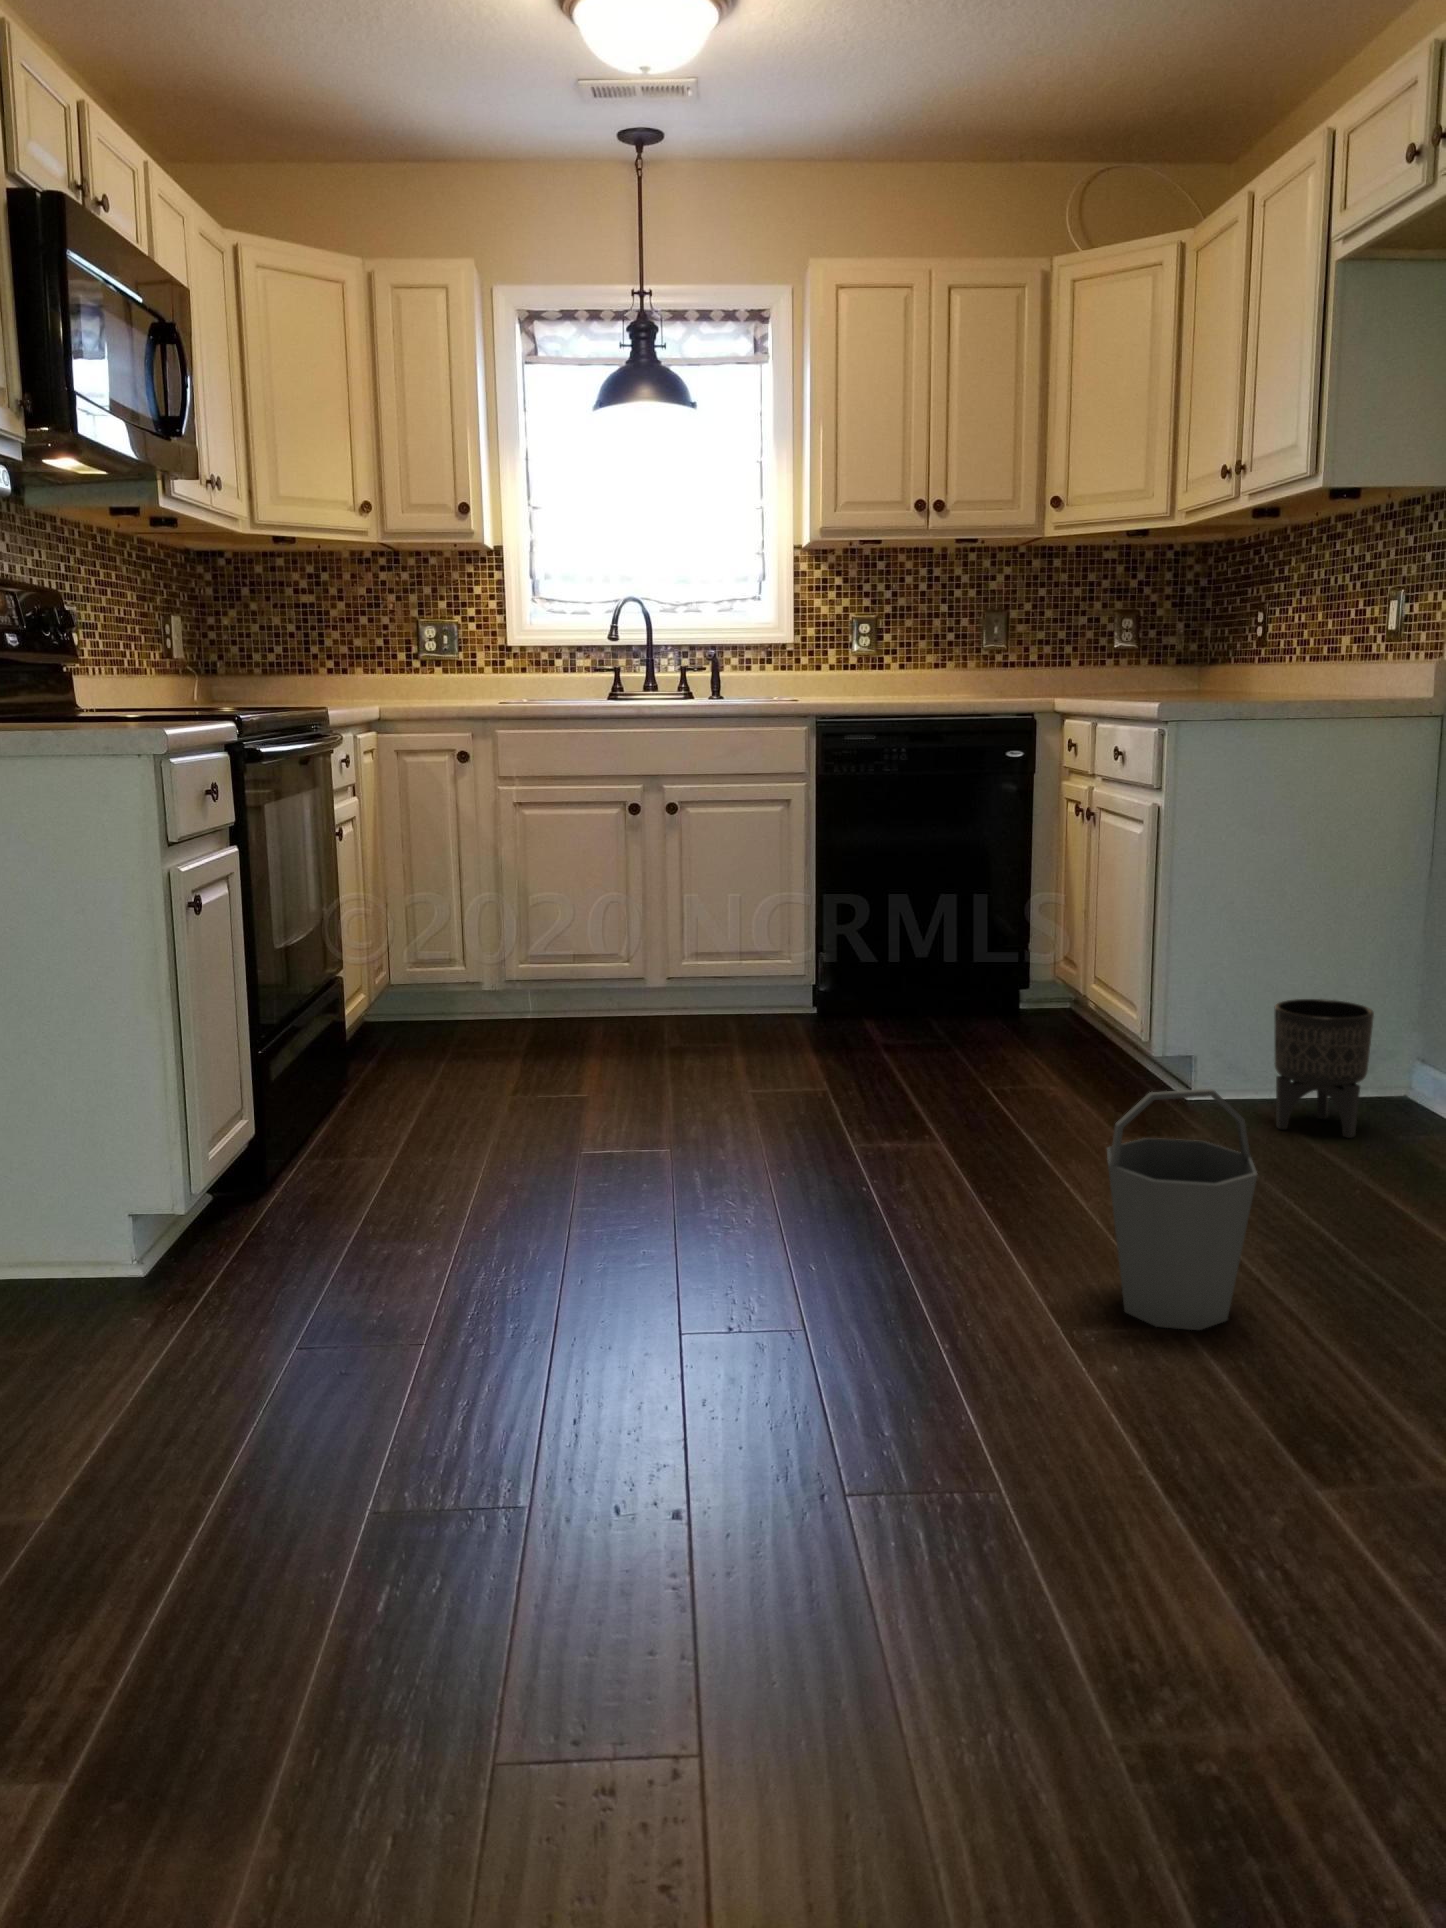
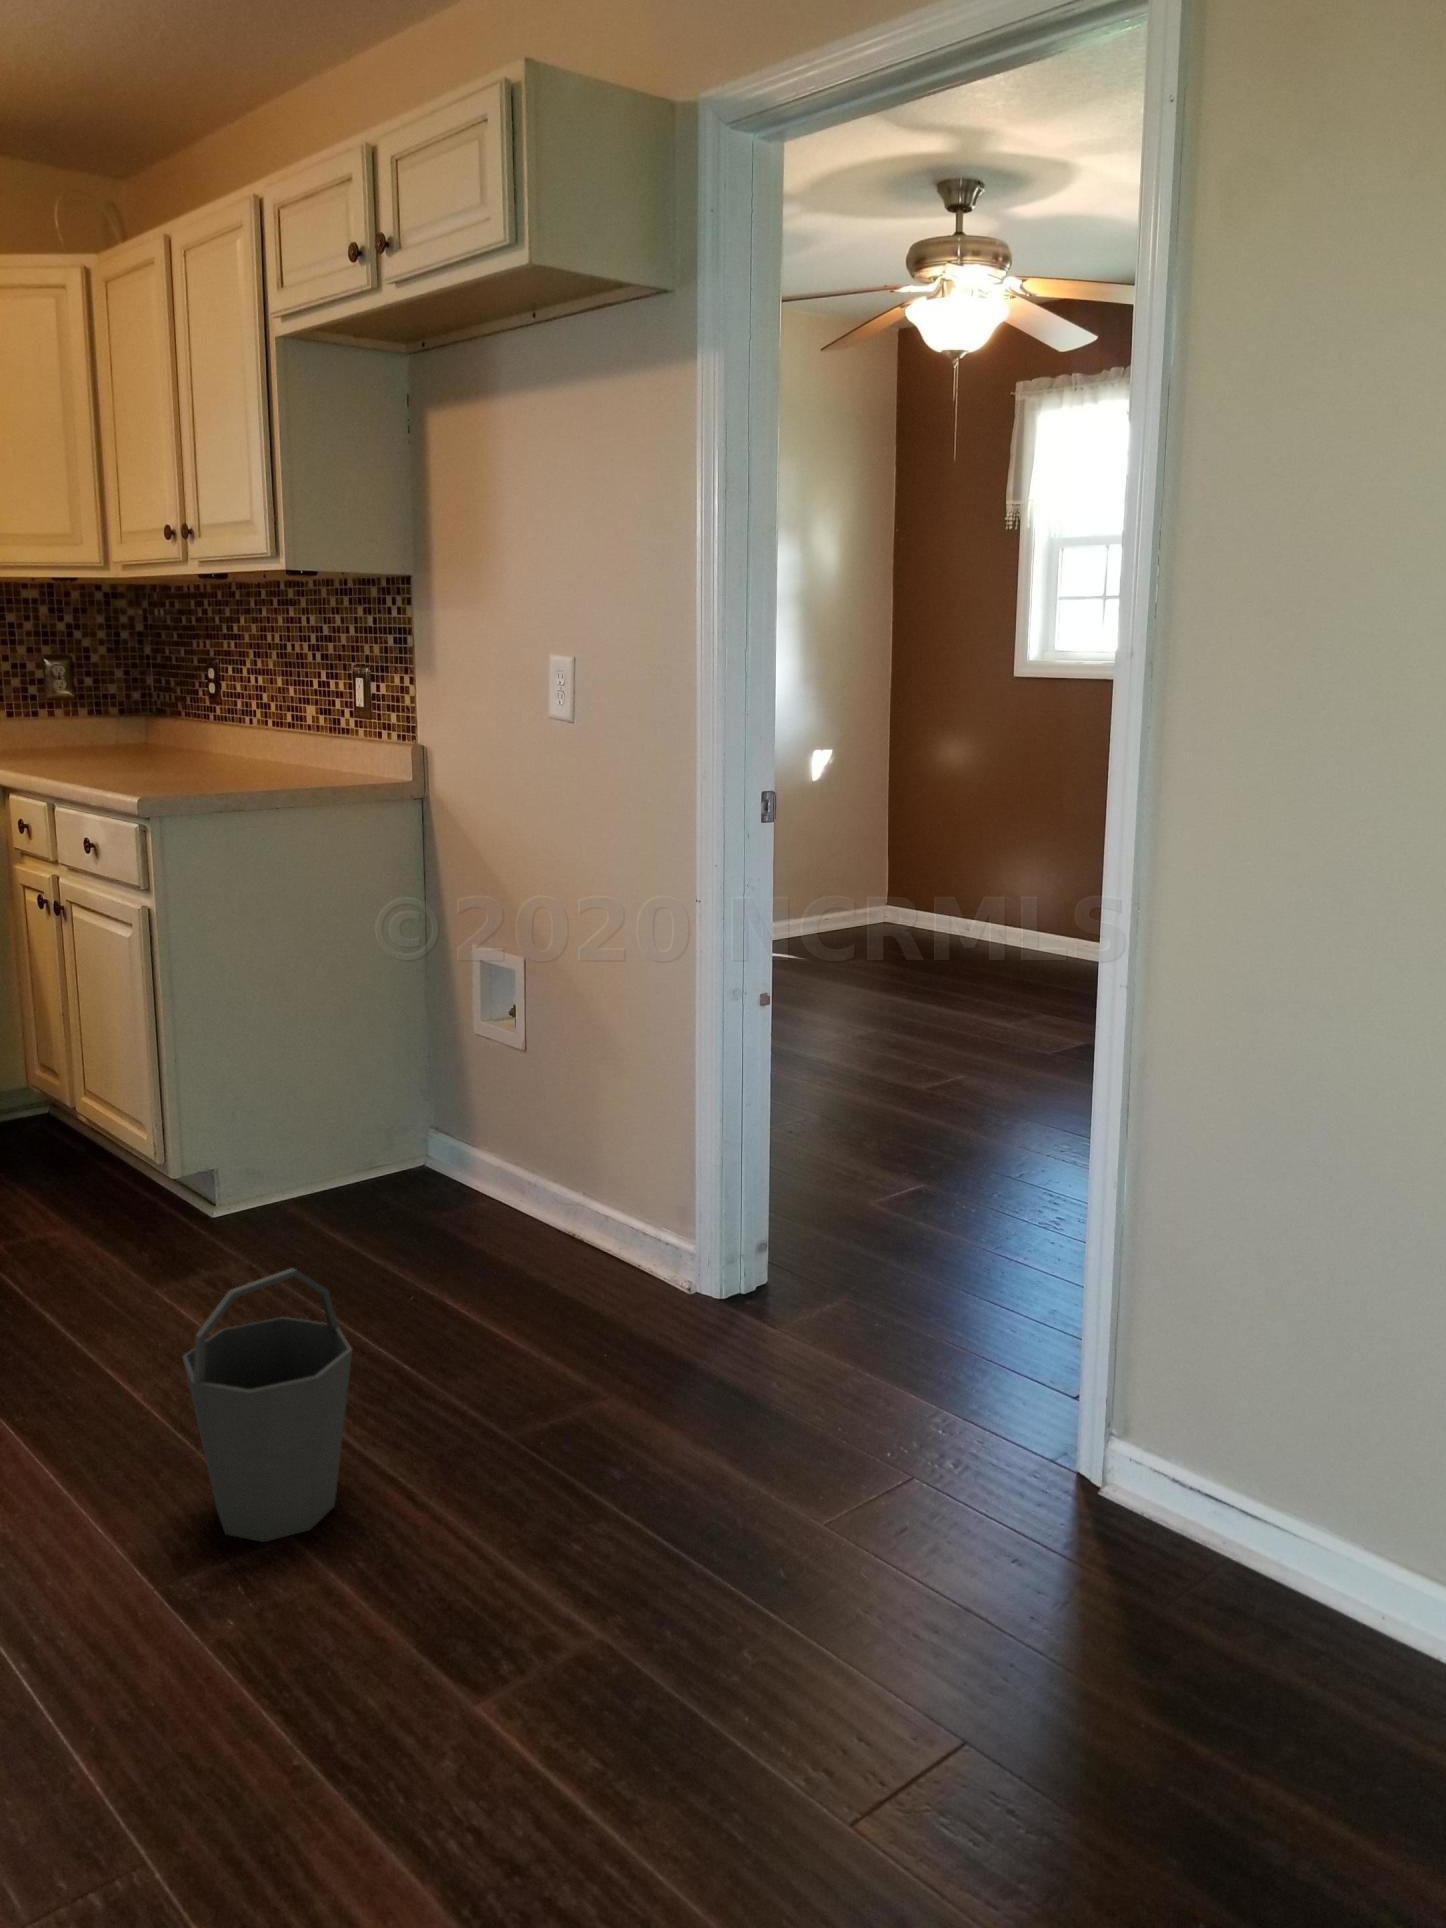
planter: present [1275,999,1374,1138] -> none [299,1093,395,1236]

